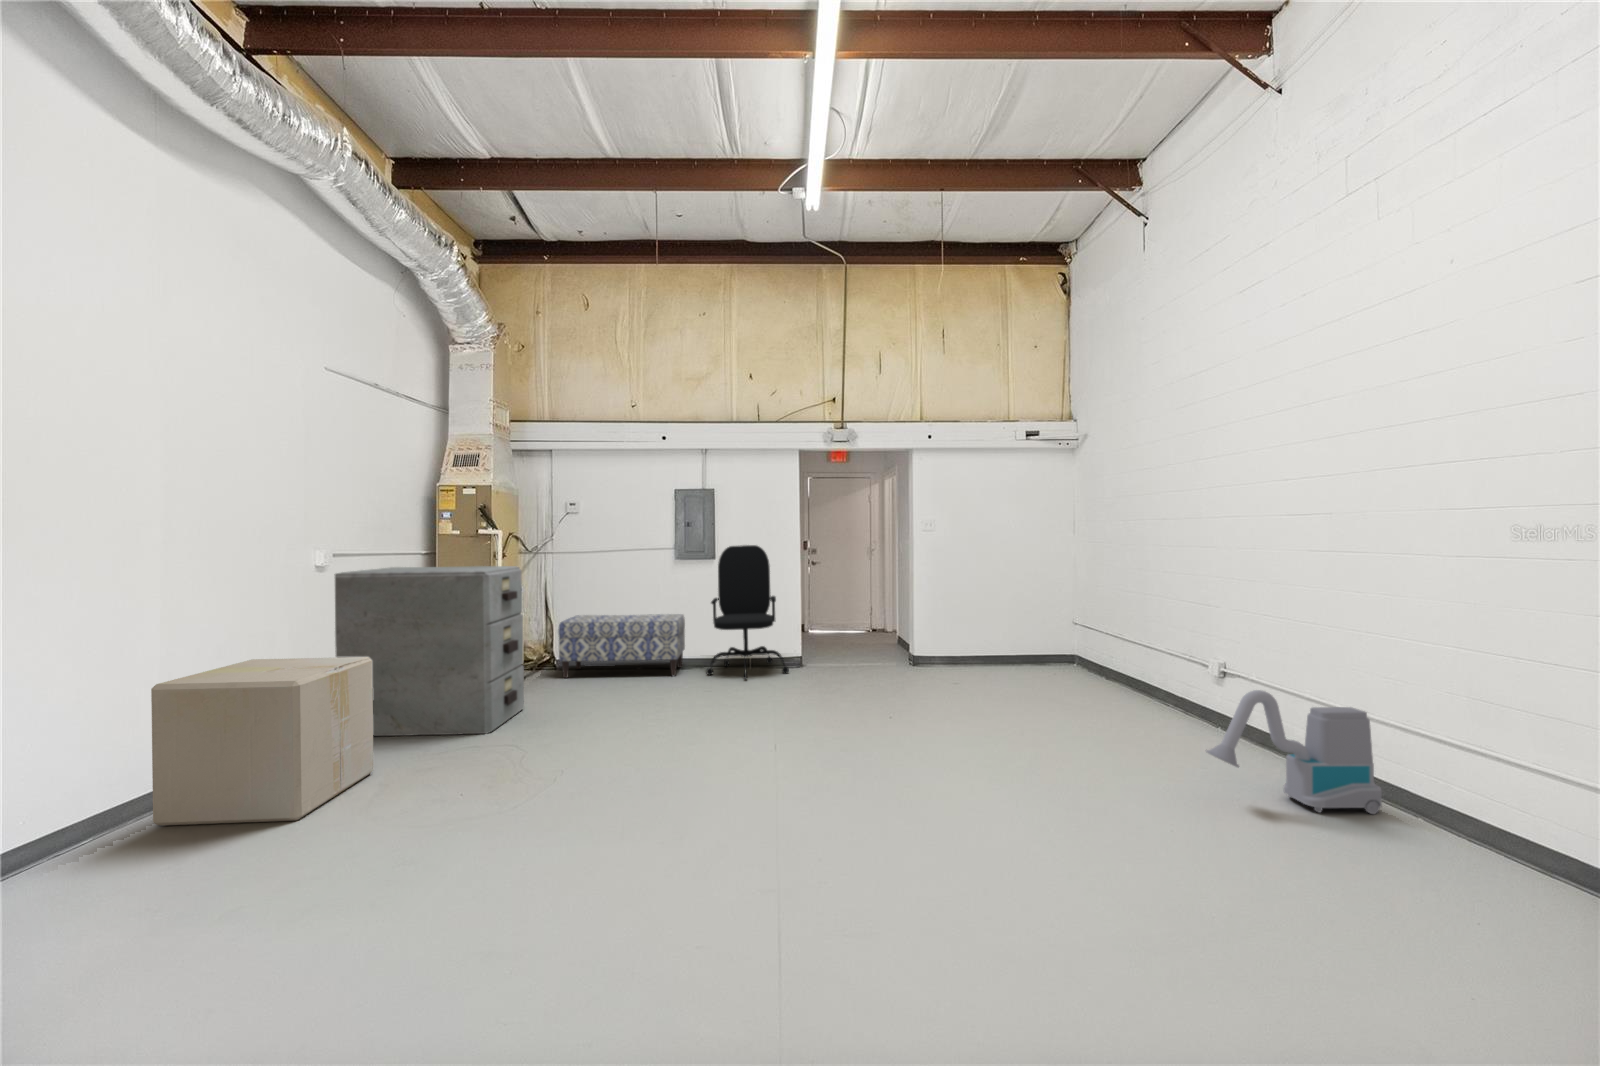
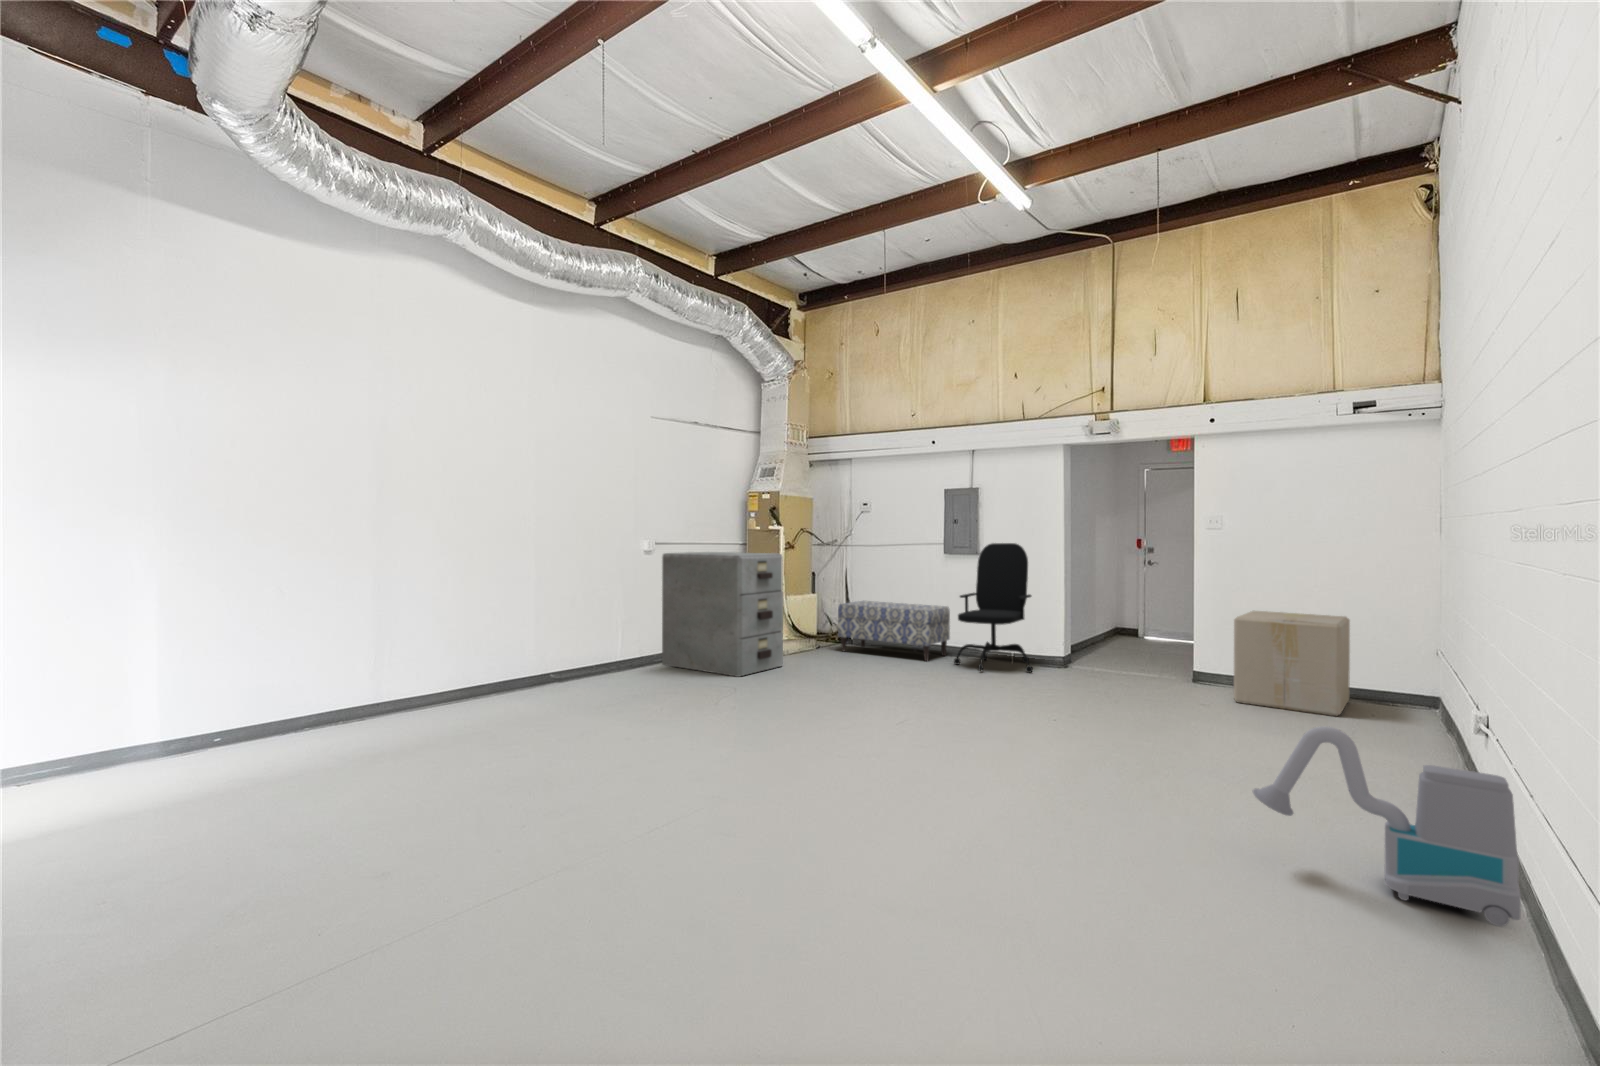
cardboard box: present [151,657,373,826] -> present [1234,611,1350,716]

